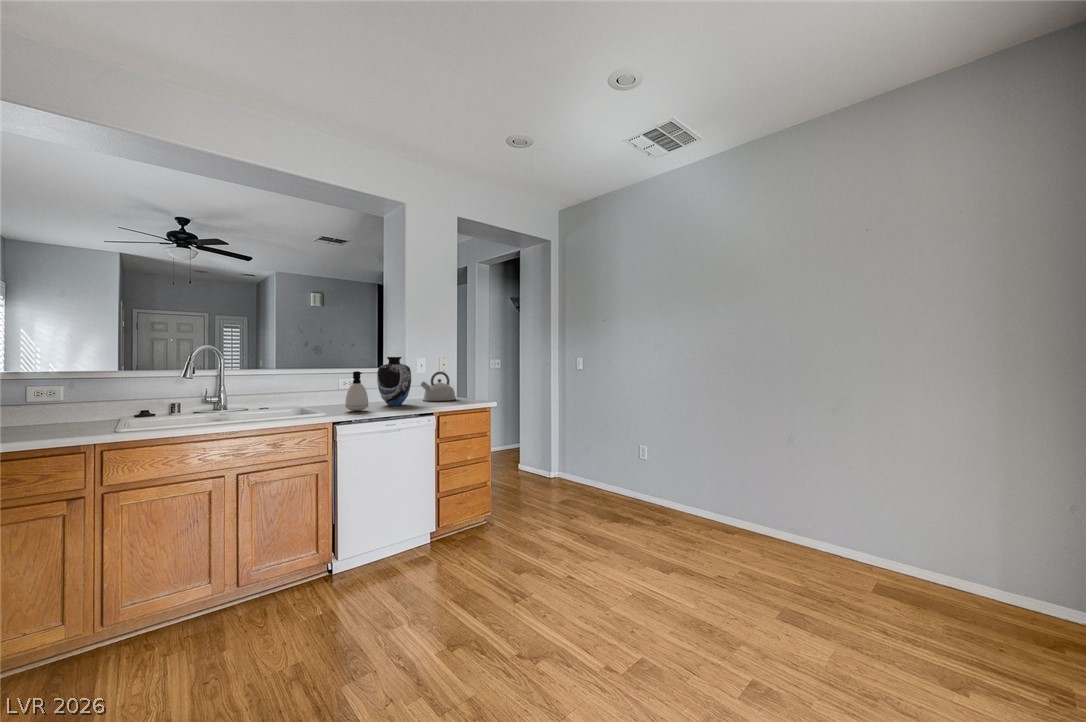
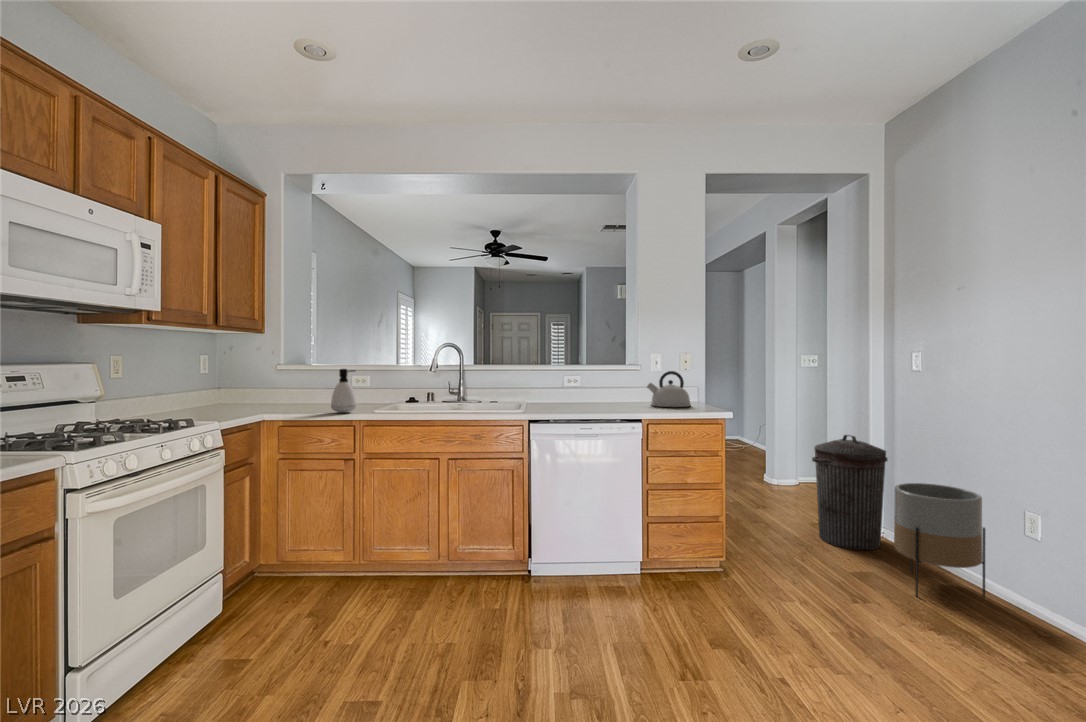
vase: present [377,357,411,405] -> none [590,353,627,408]
soap dispenser: present [345,371,368,411] -> present [331,369,356,413]
trash can: none [522,412,564,489] -> present [812,435,888,550]
planter: none [580,437,624,508] -> present [894,483,985,597]

